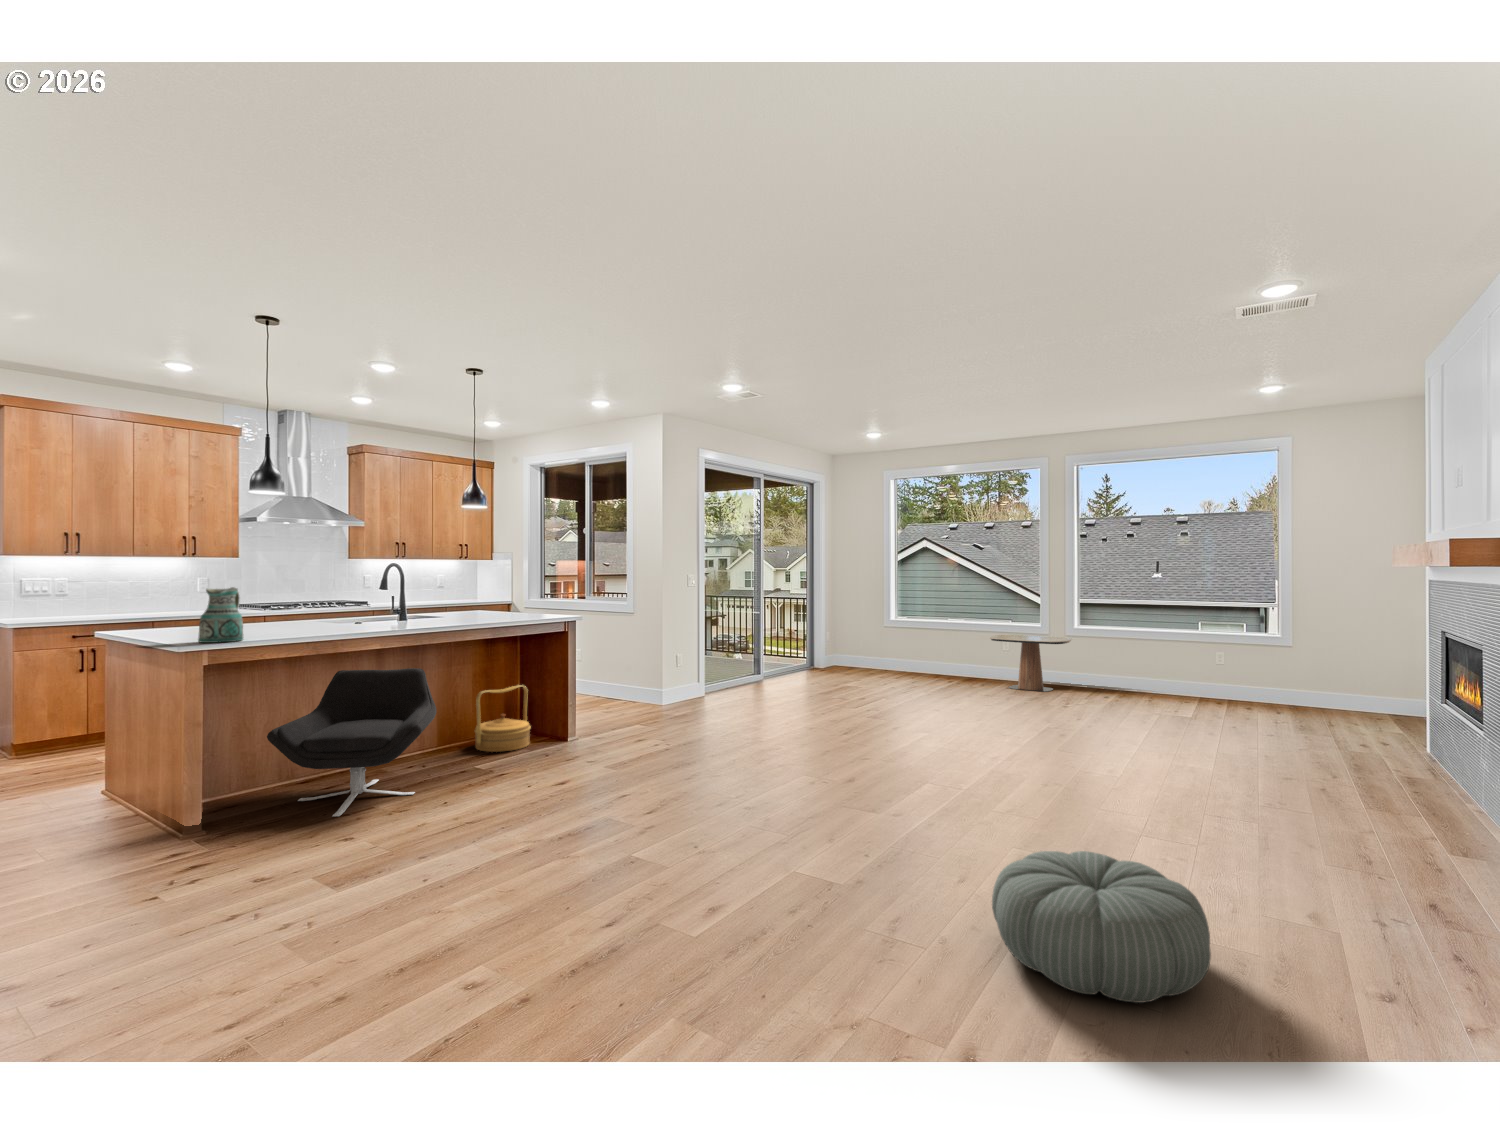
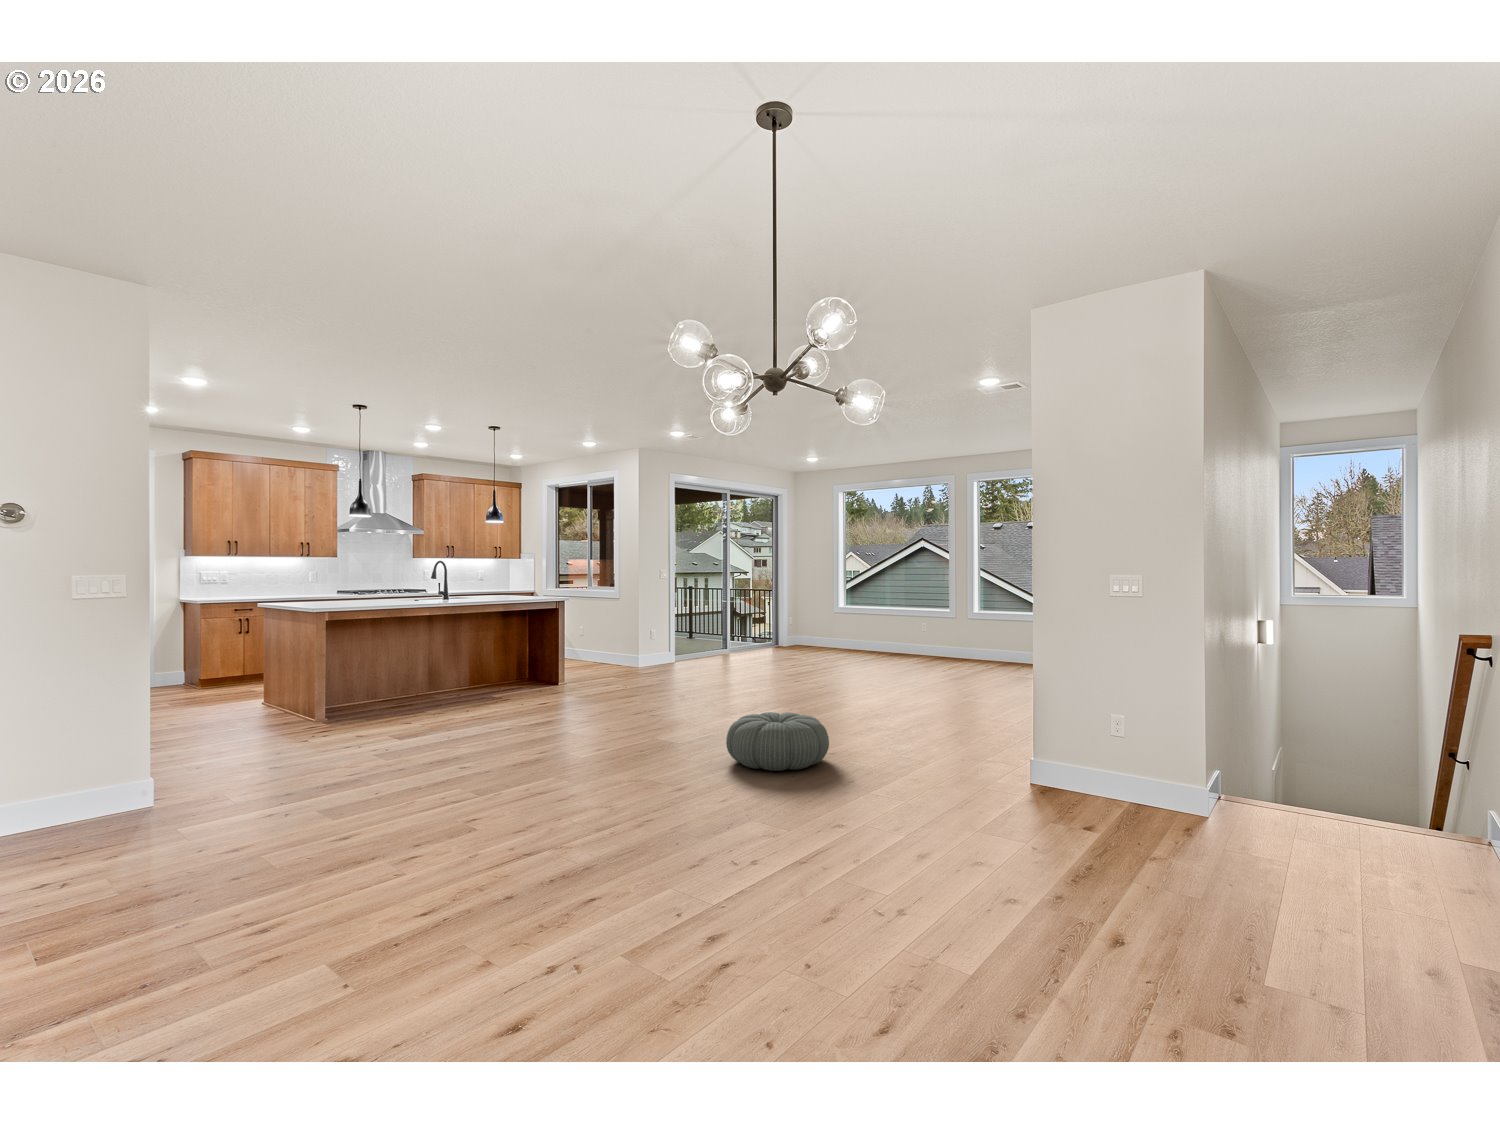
ceramic pitcher: present [198,587,243,643] -> none [325,575,350,607]
side table: present [990,635,1072,692] -> none [903,618,967,662]
lounge chair: present [267,668,437,817] -> none [363,629,466,713]
woven basket: present [475,685,531,752] -> none [494,645,533,688]

